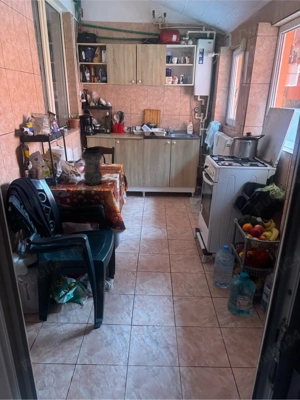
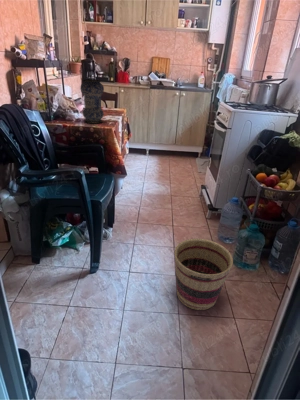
basket: none [172,292,225,362] -> present [174,239,233,310]

